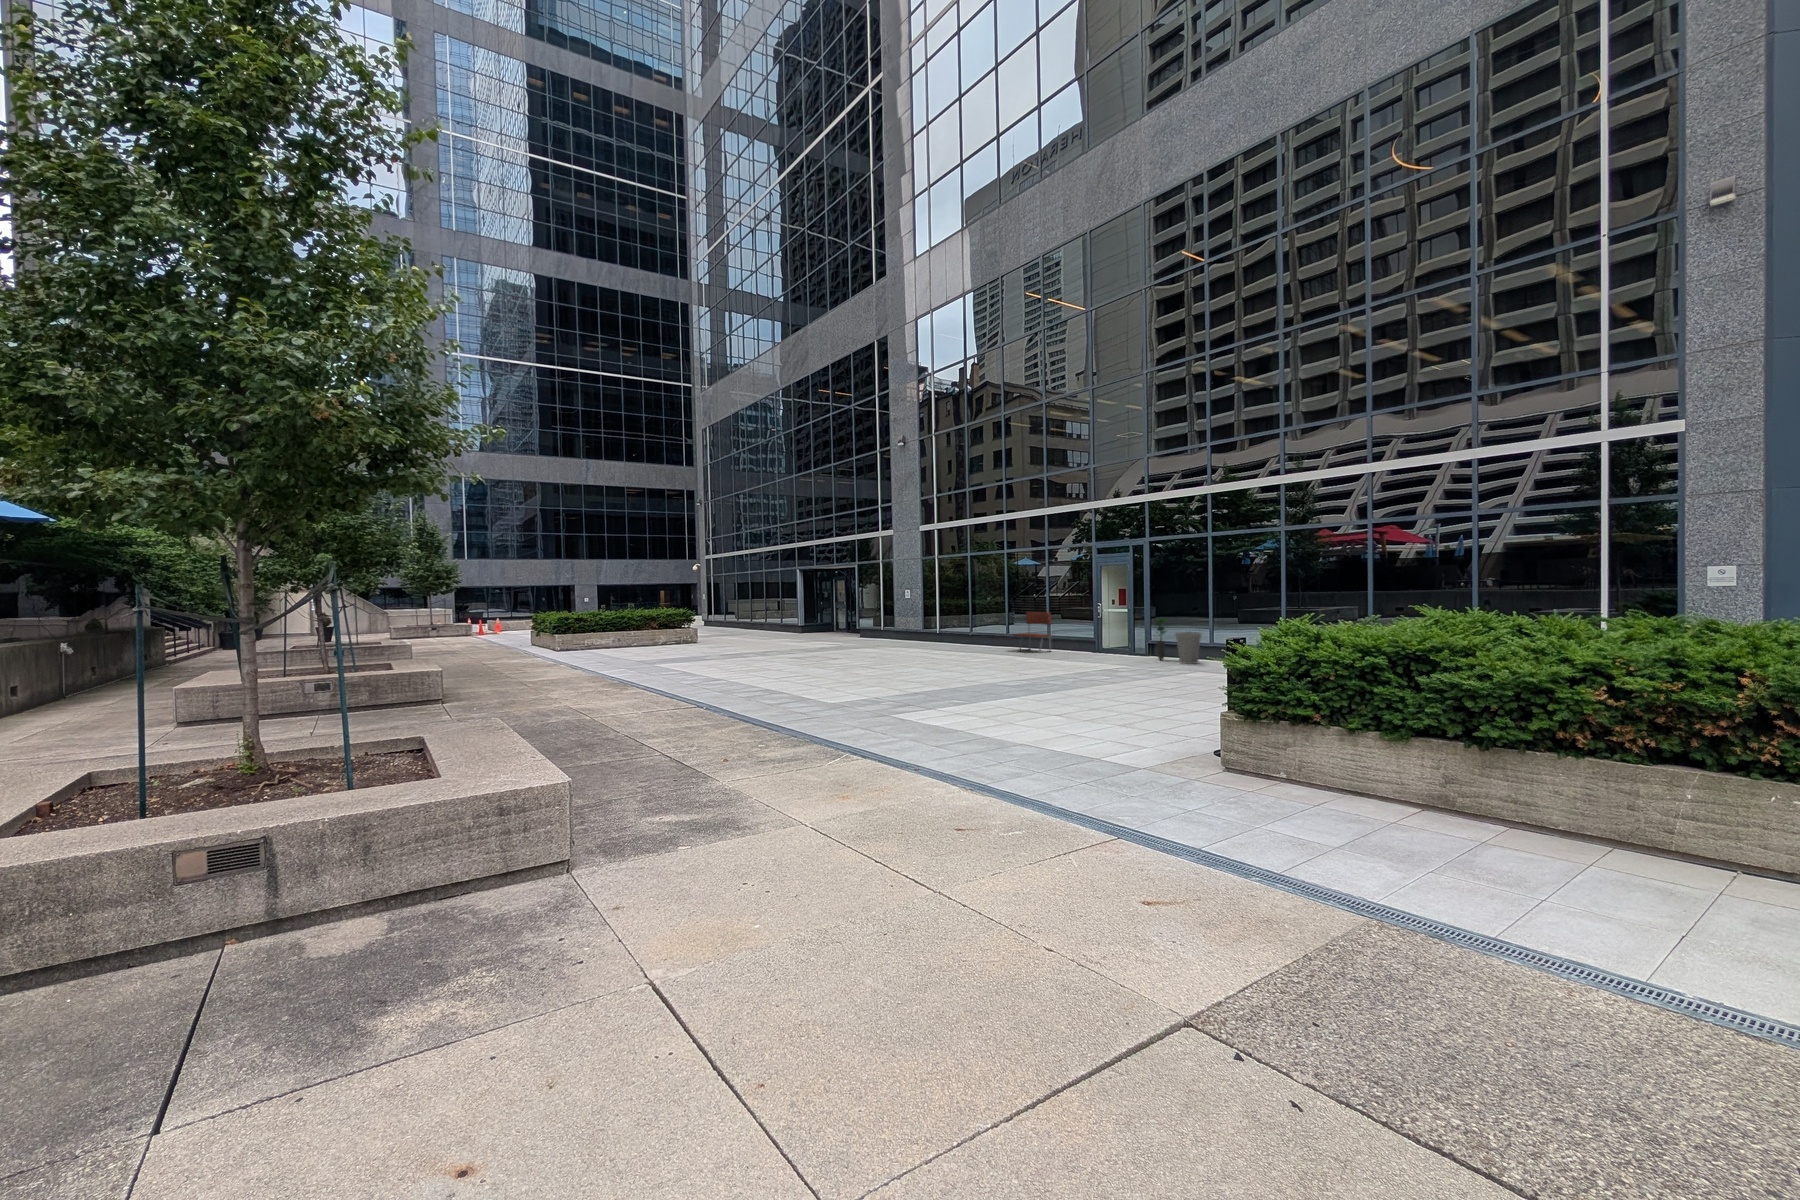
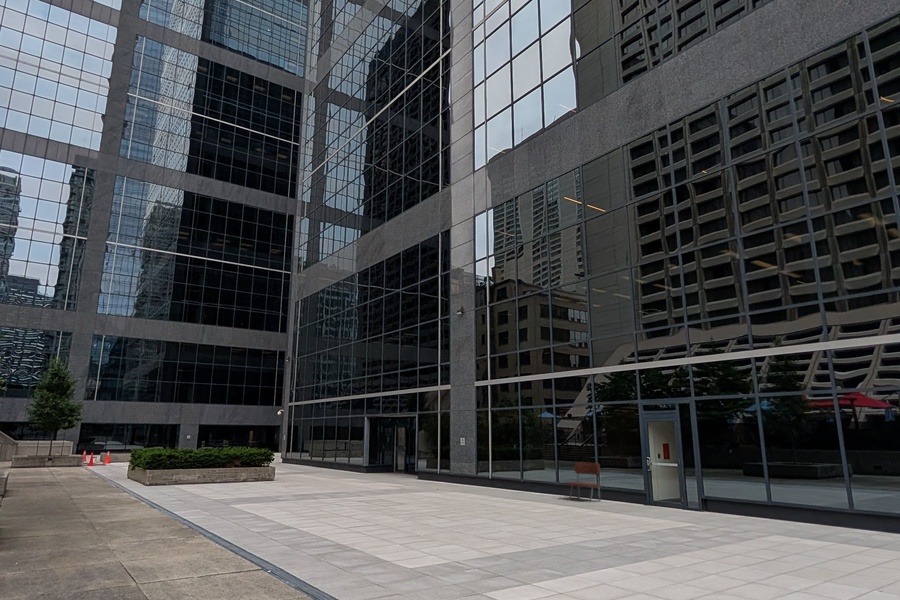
potted plant: present [1157,618,1166,660] -> none [704,473,724,515]
trash can: present [1175,632,1201,664] -> none [732,486,759,521]

